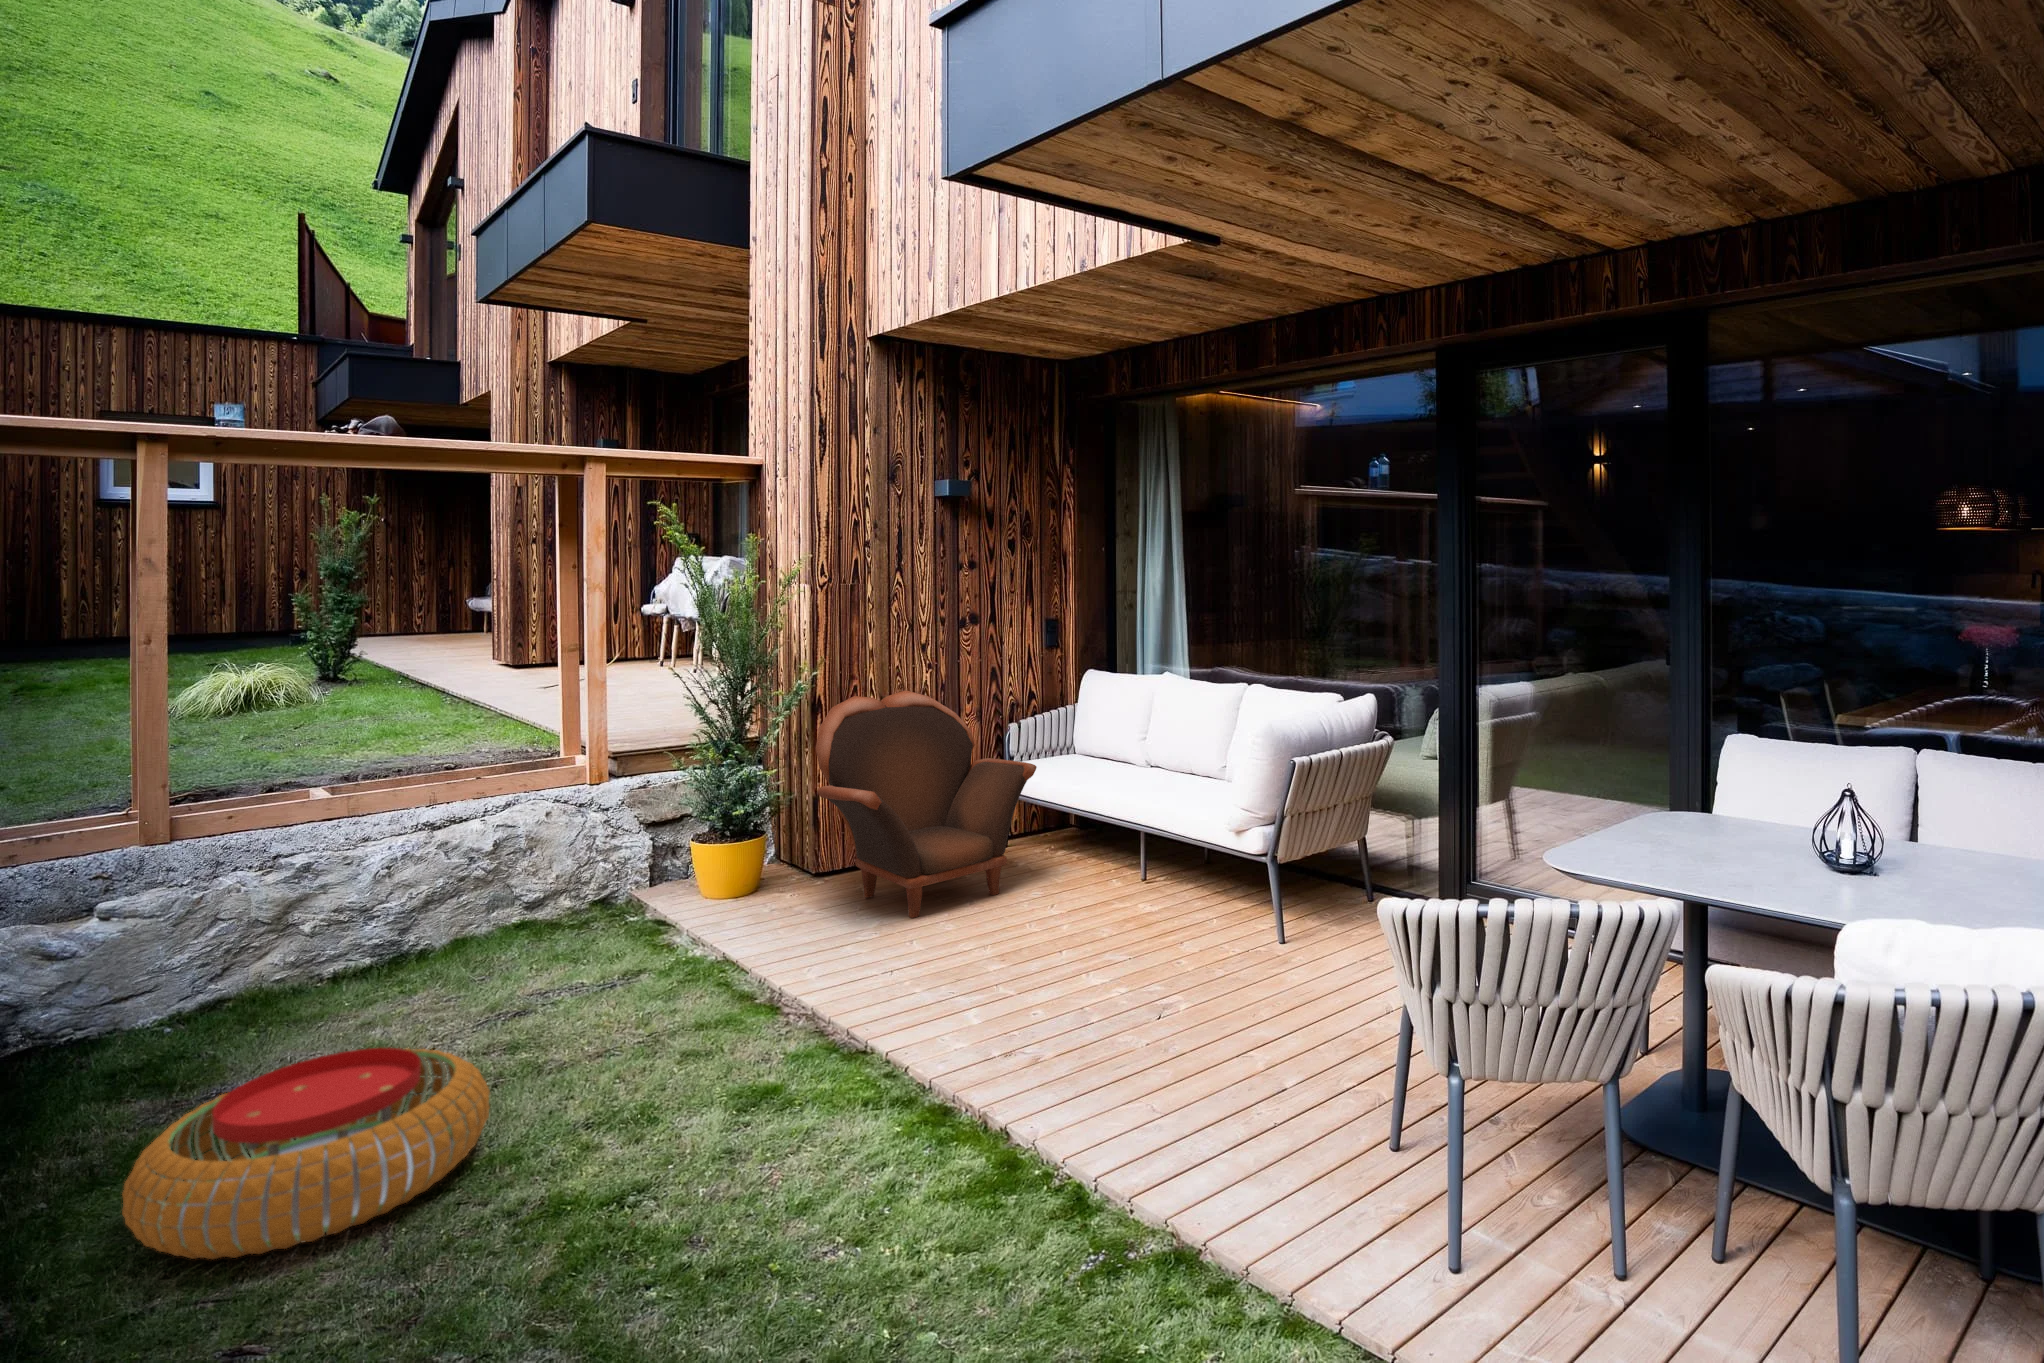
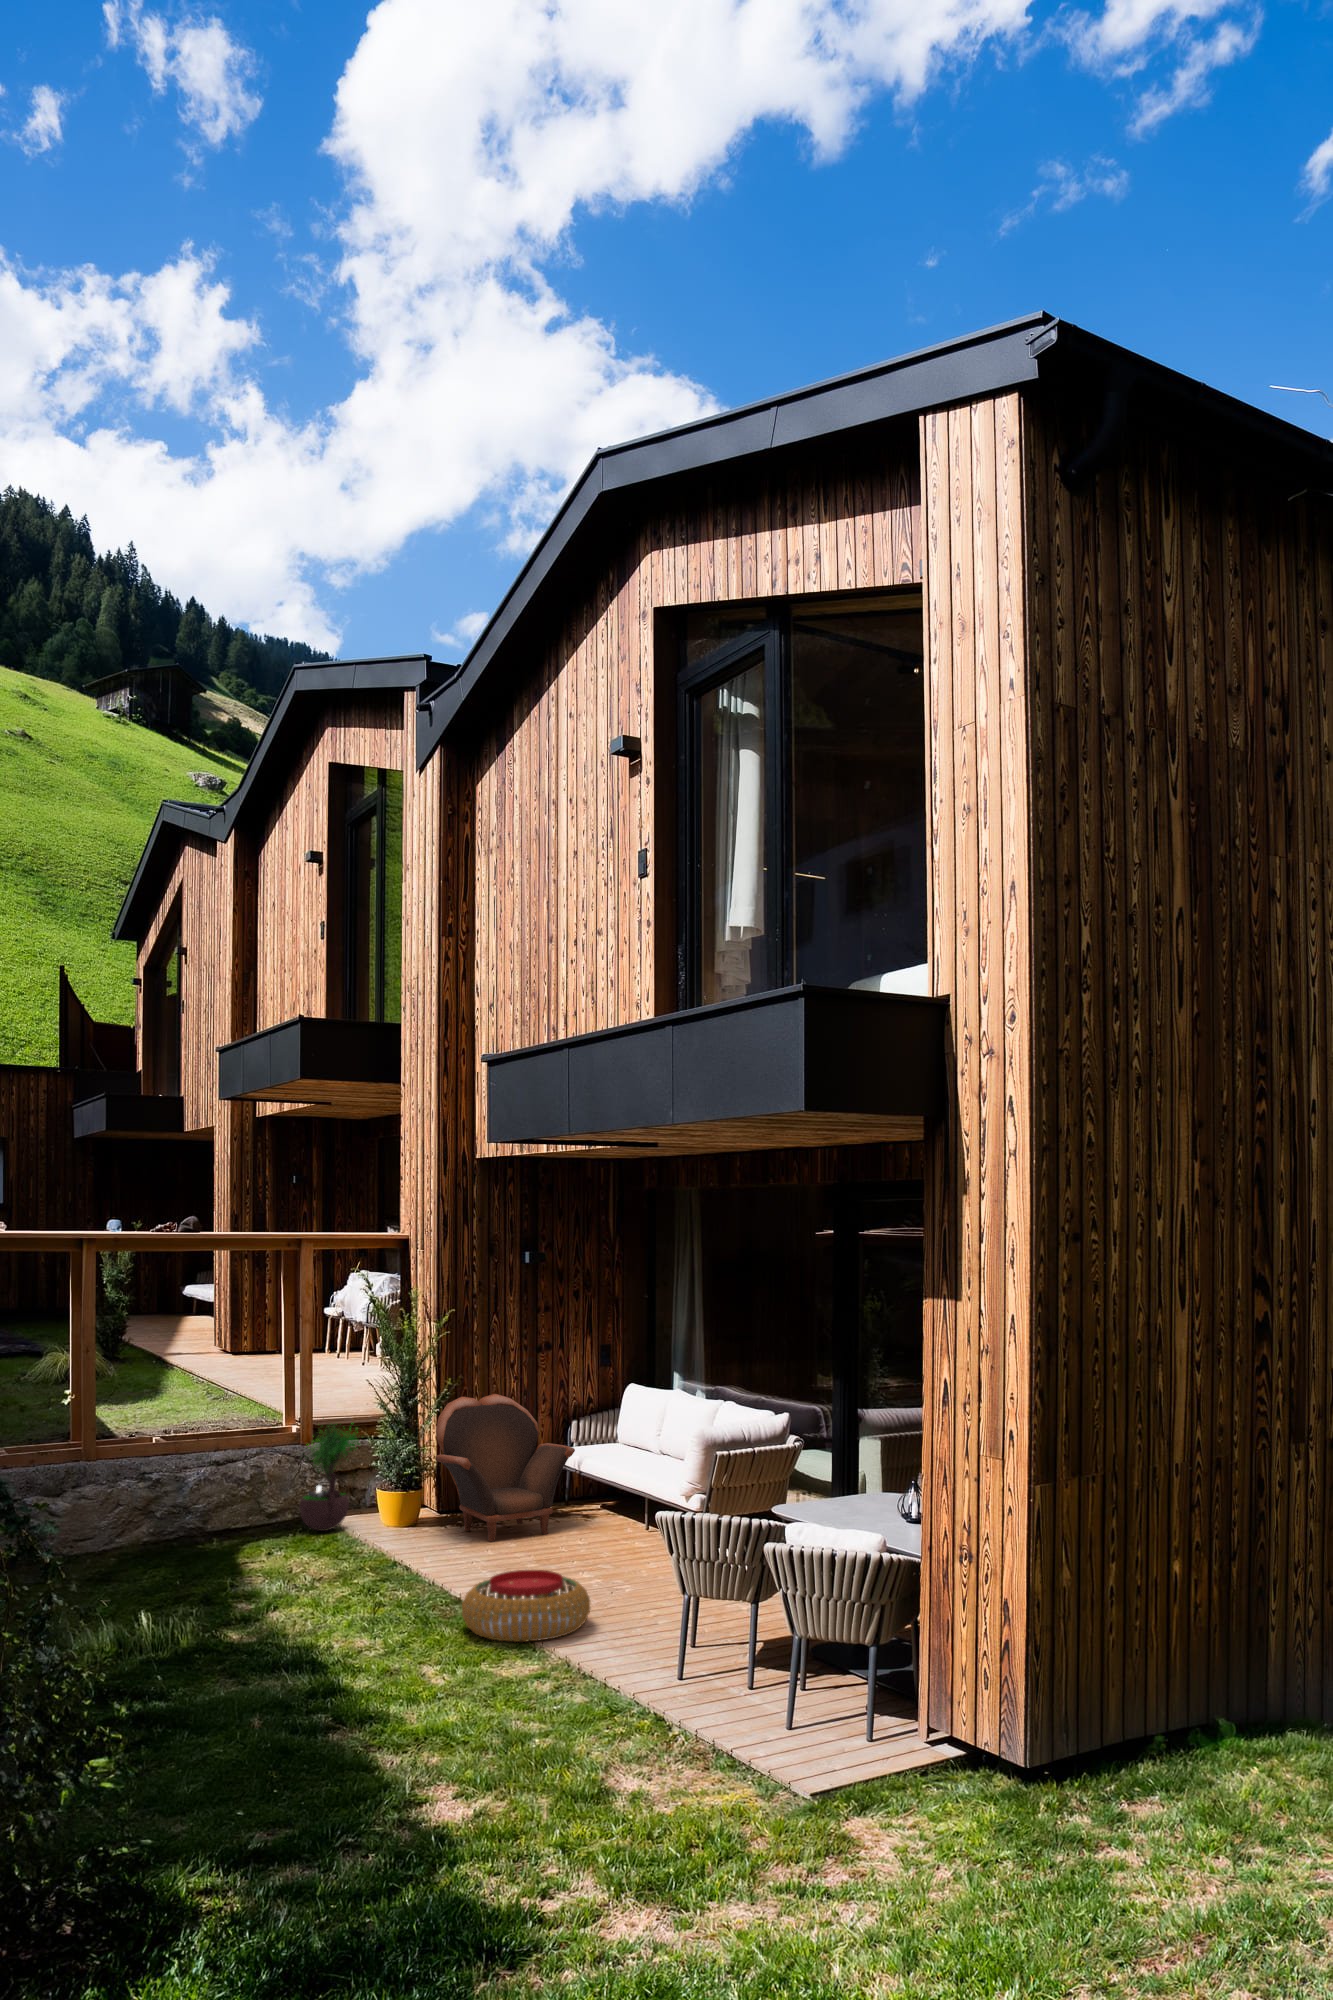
potted tree: none [574,736,691,917] -> present [299,1424,358,1531]
pouf: present [122,1048,490,1259] -> present [462,1570,590,1642]

